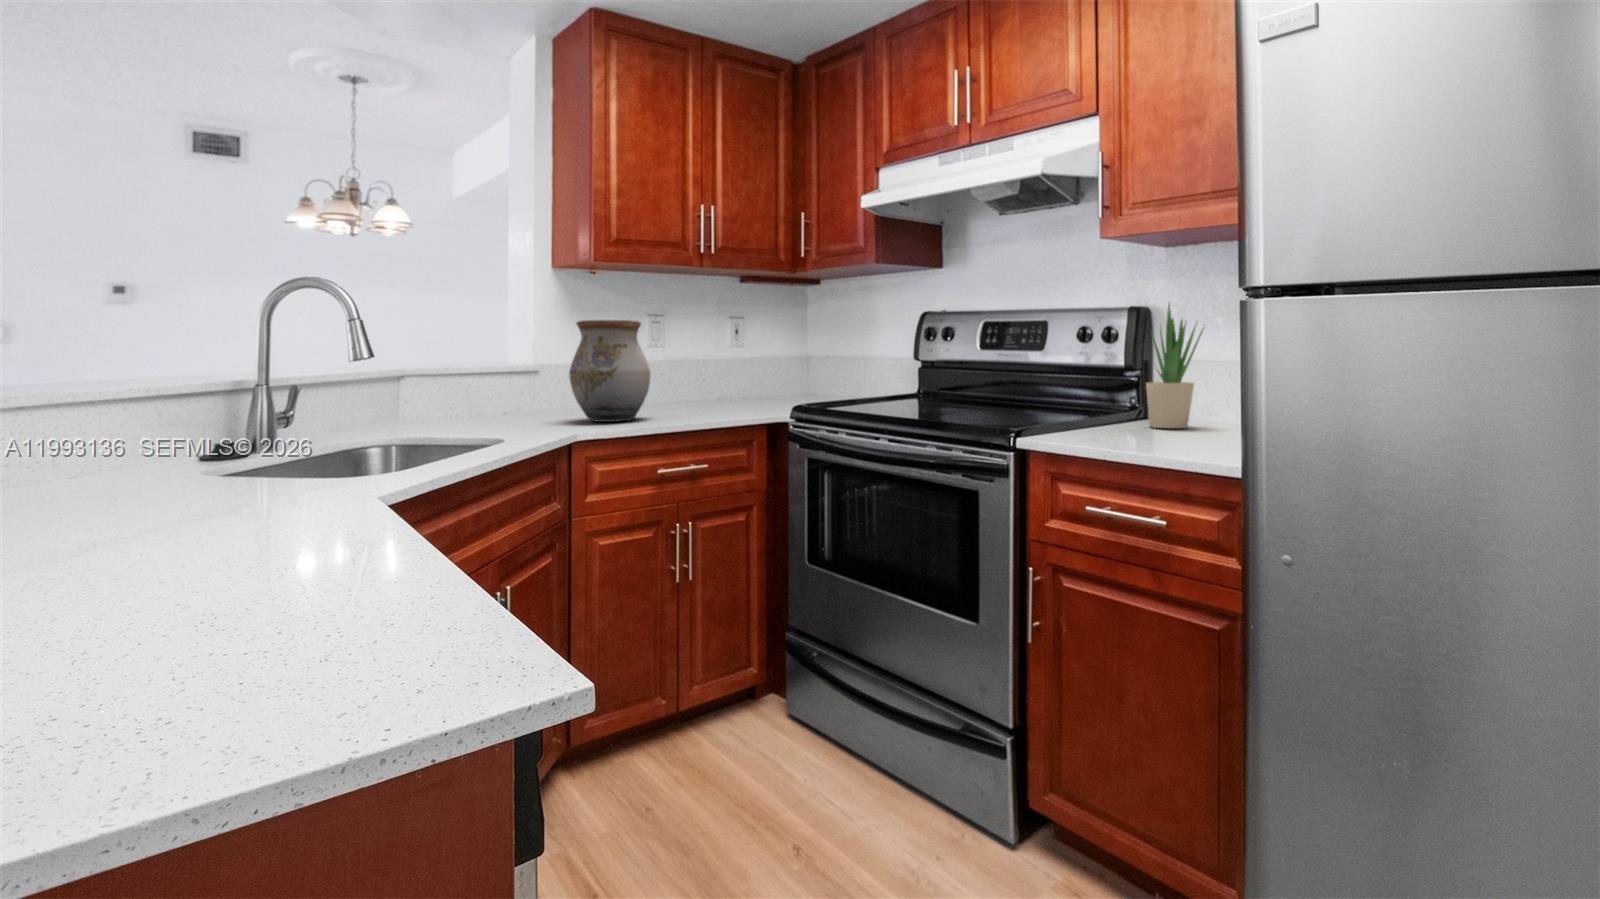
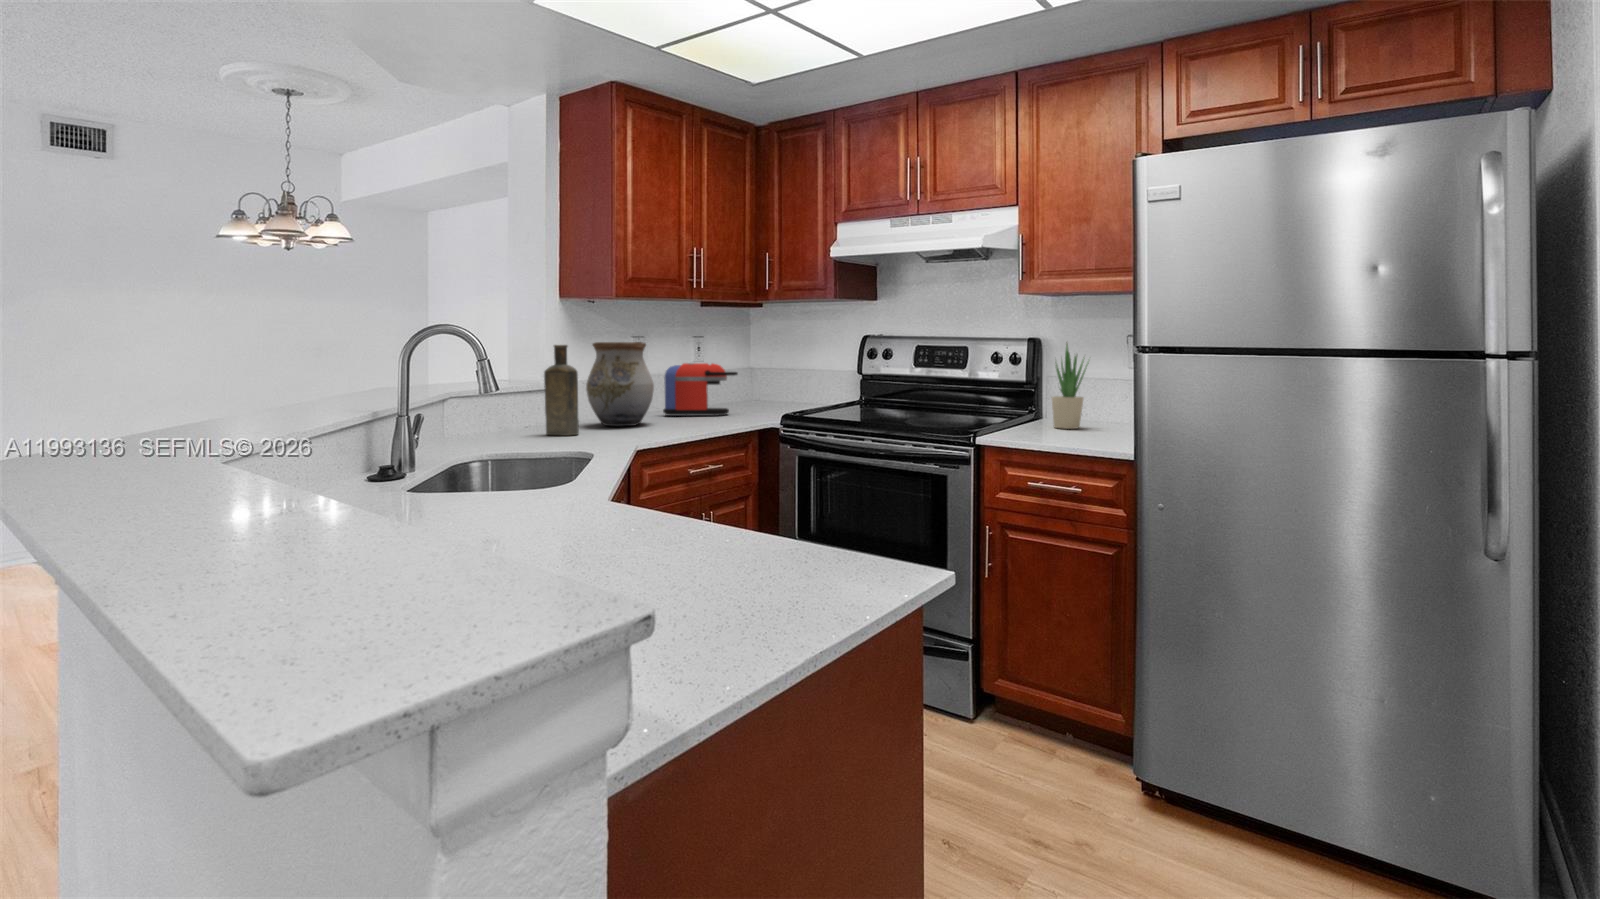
bottle: none [503,322,542,431] -> present [544,345,579,435]
coffee maker: none [681,348,767,411] -> present [663,363,738,416]

